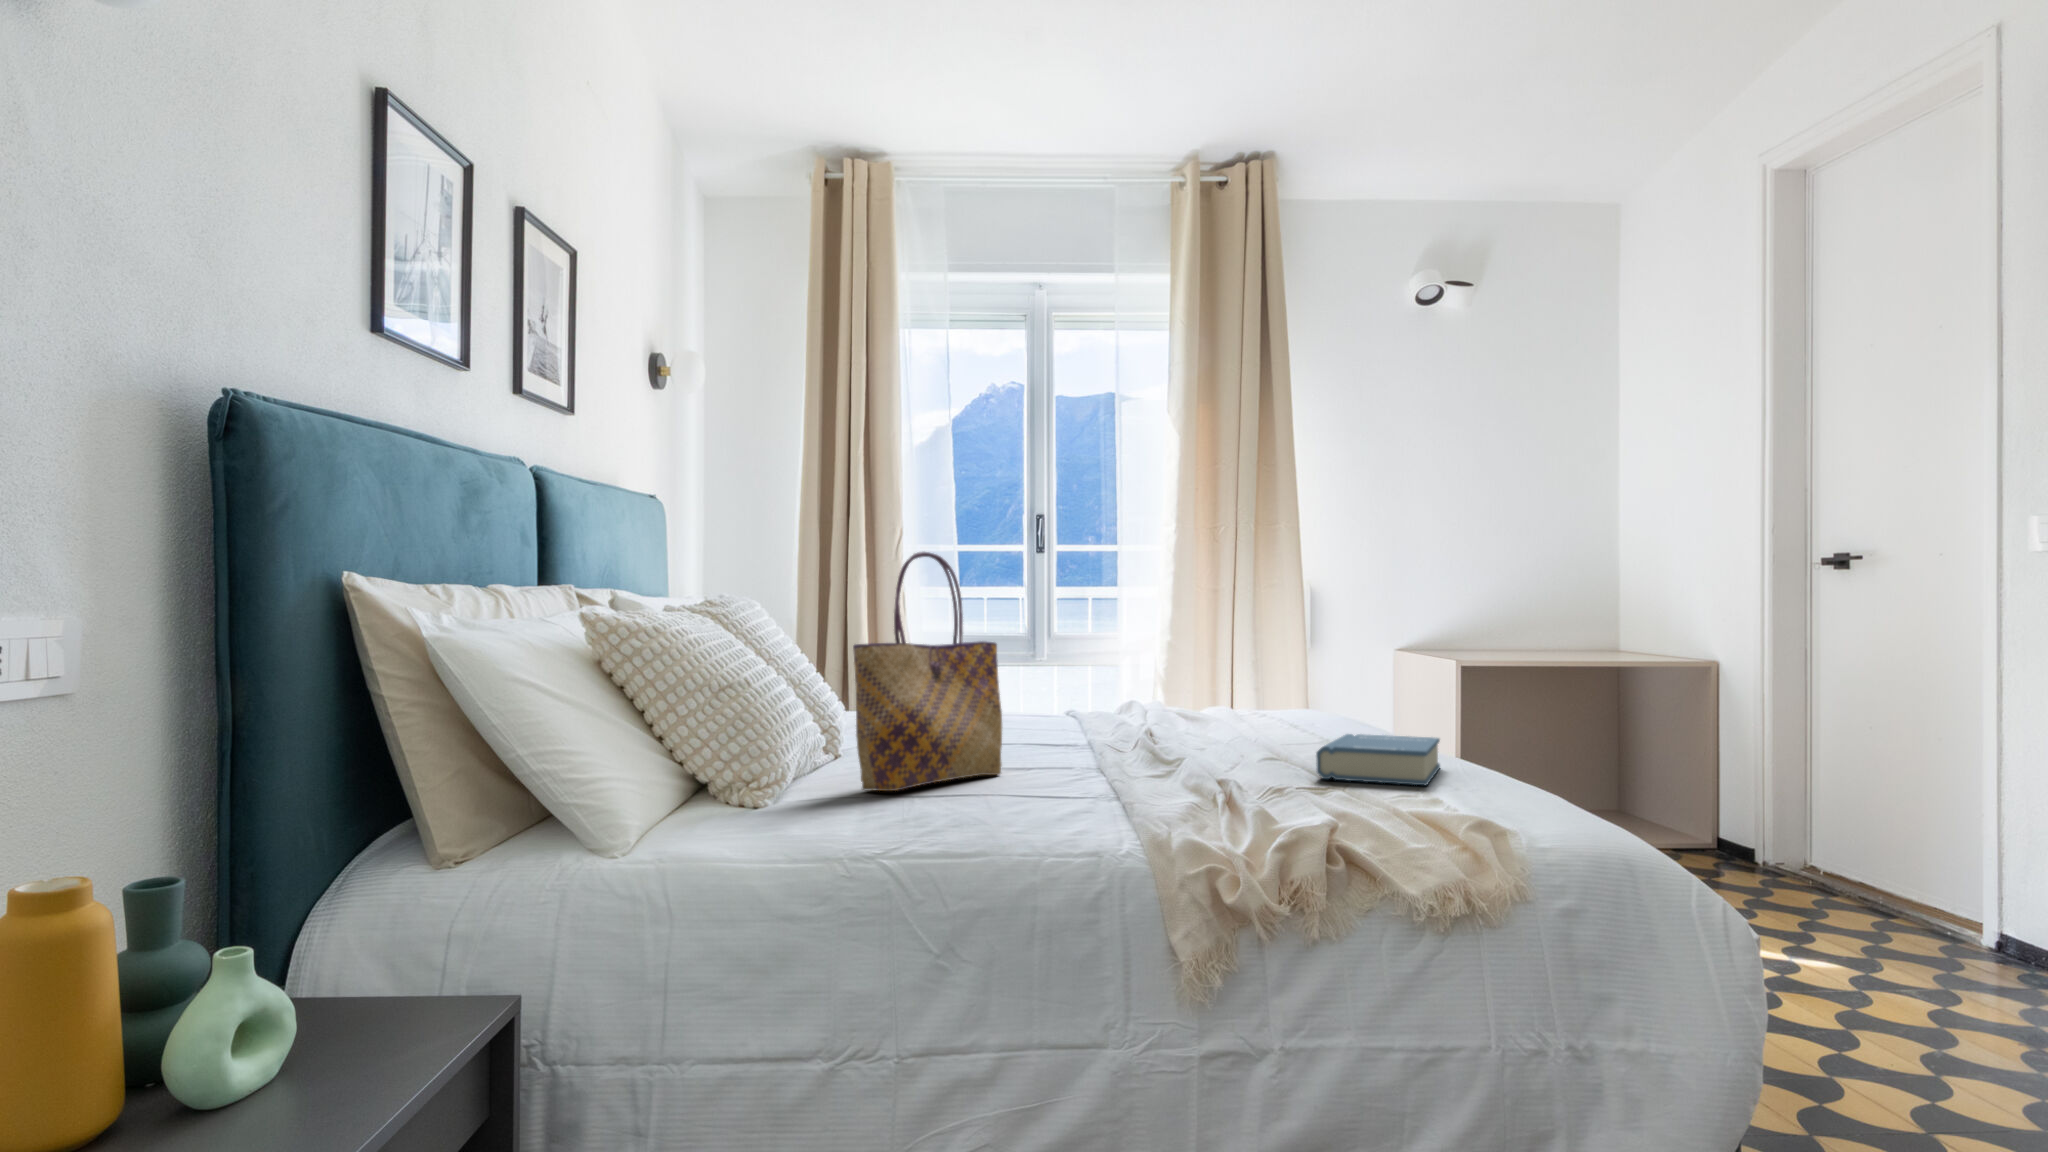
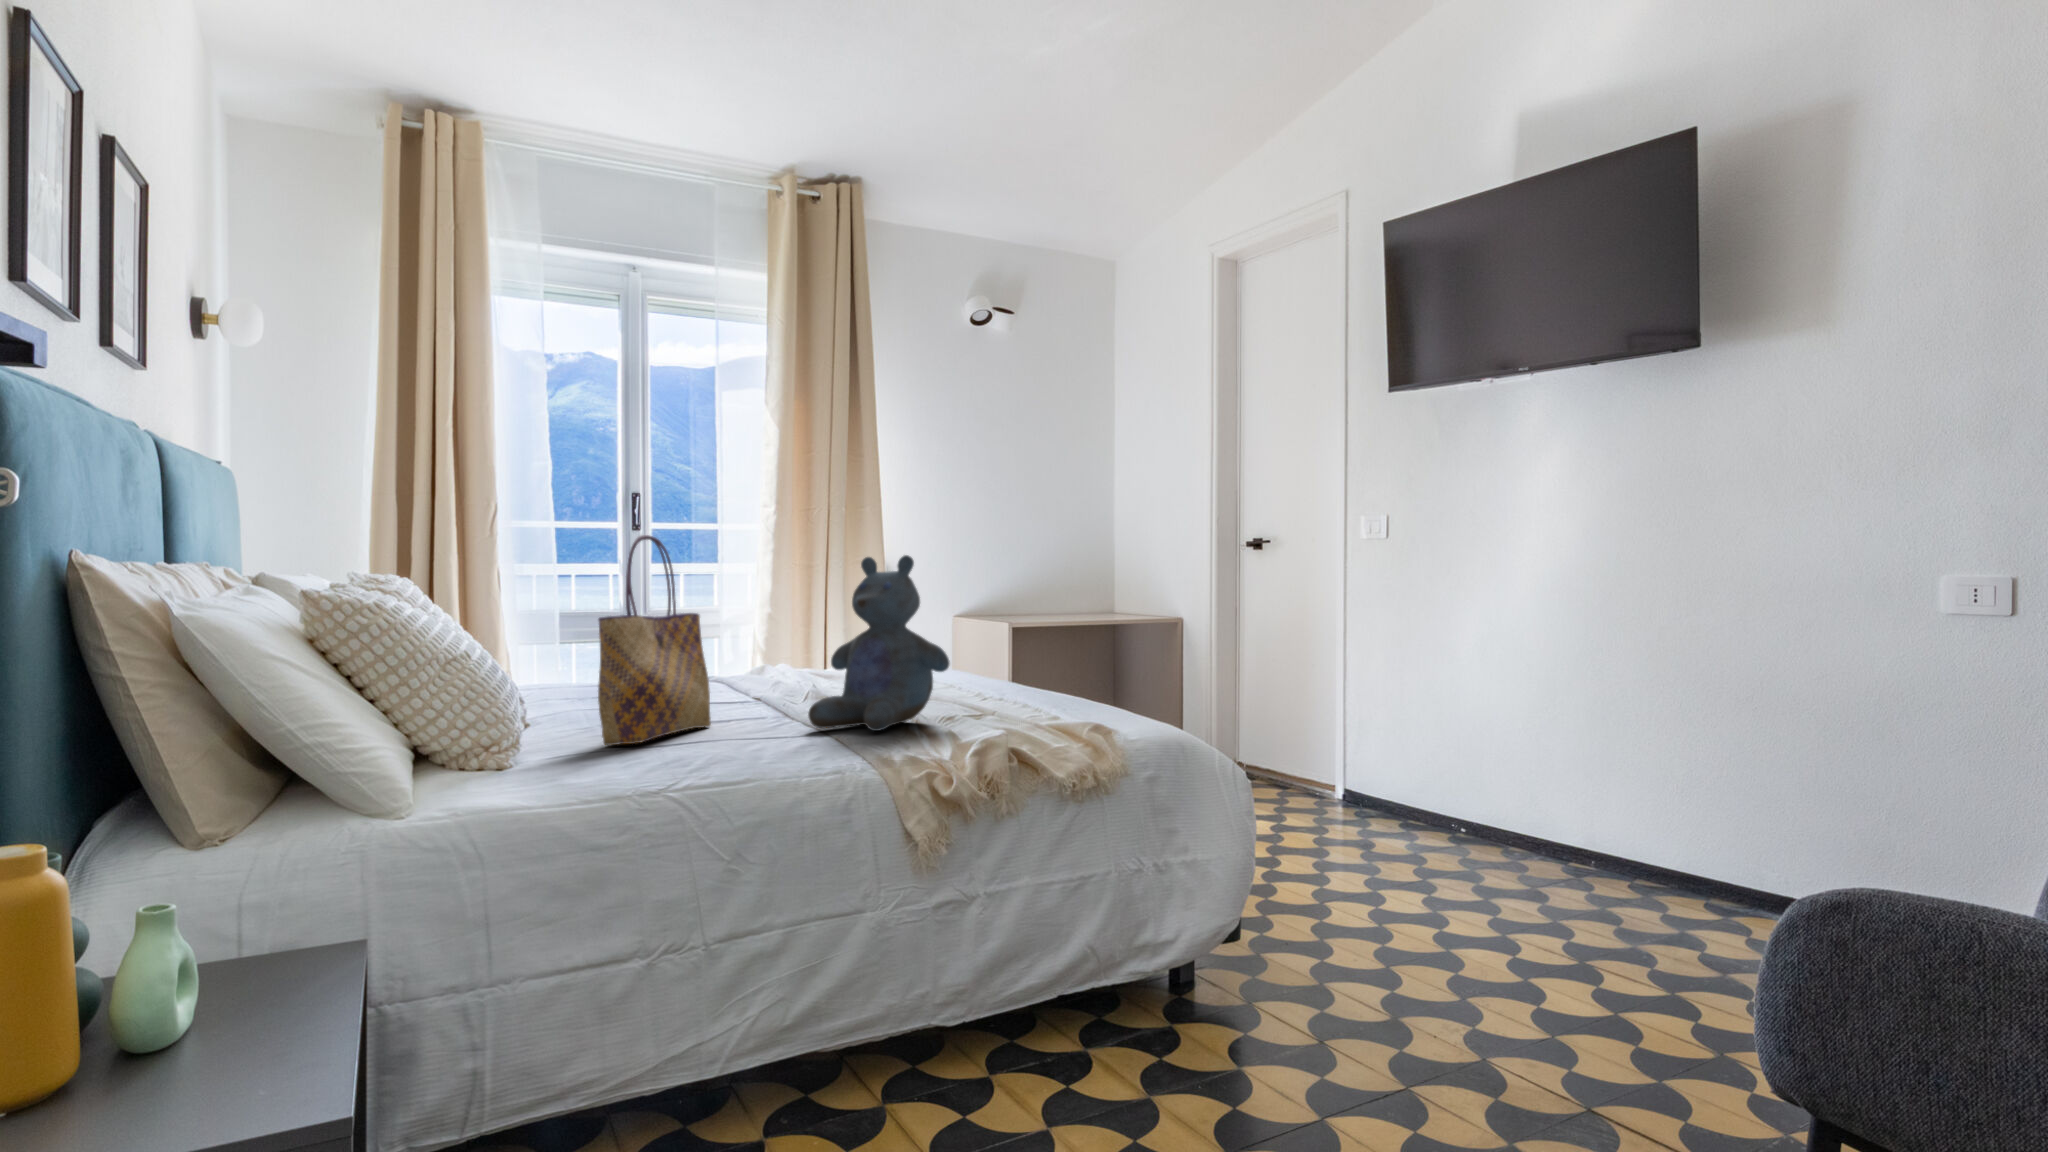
stuffed bear: none [1094,574,1275,801] -> present [808,555,950,731]
hardback book: present [1316,734,1440,785] -> none [965,676,1044,710]

